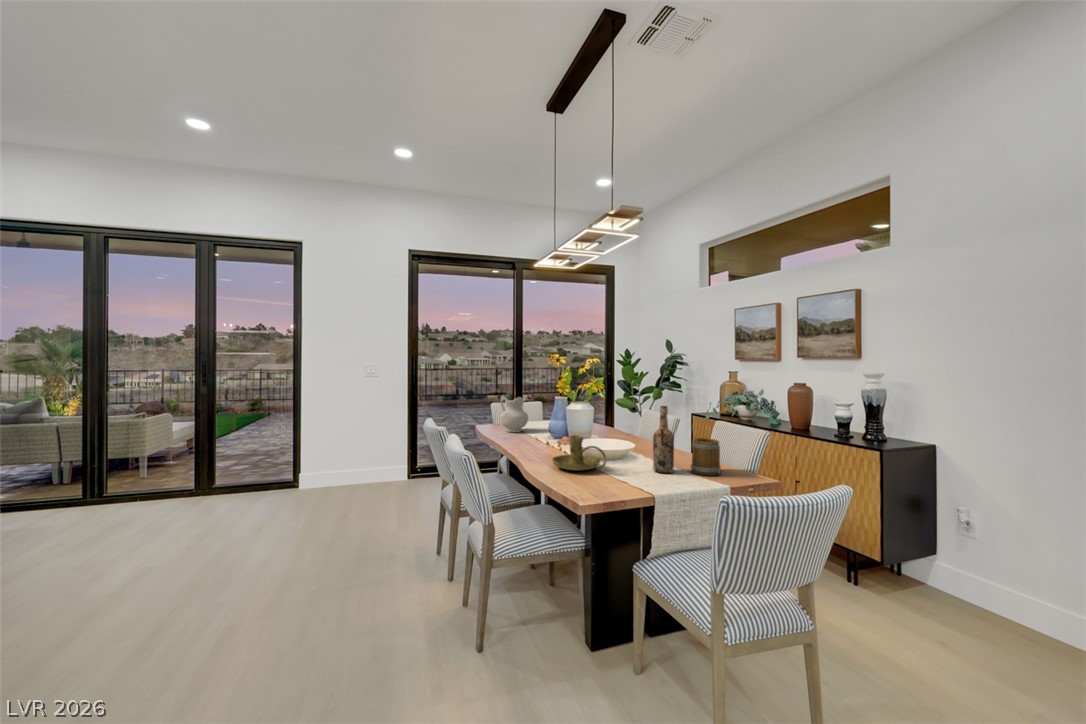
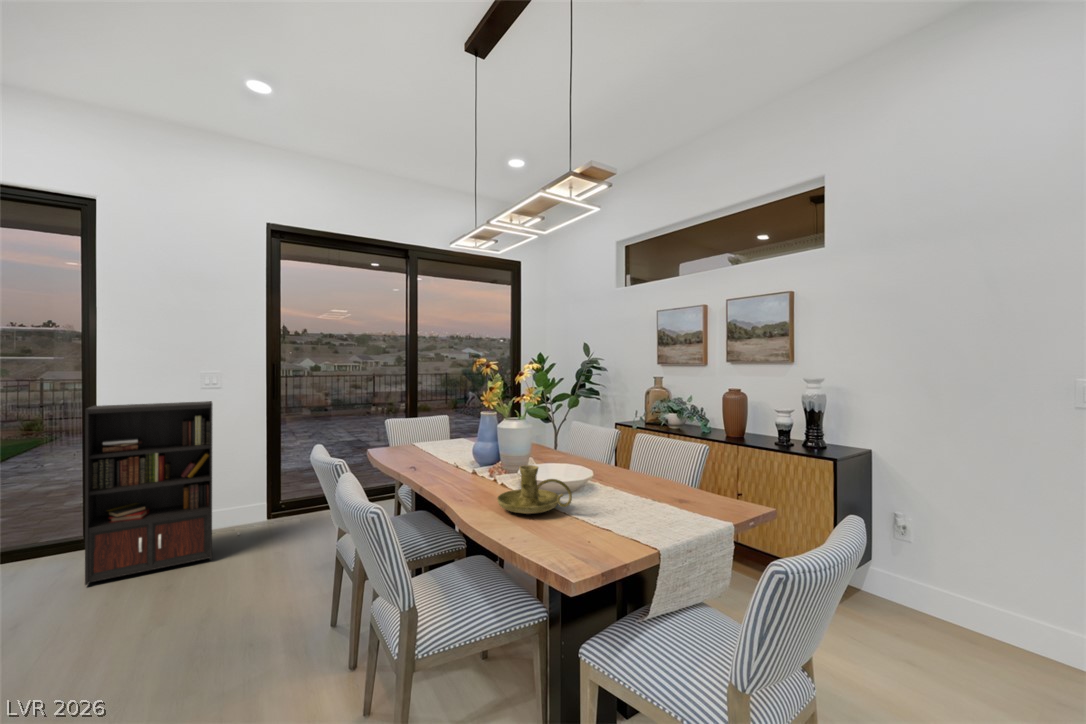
bookcase: none [295,386,389,509] -> present [85,401,240,585]
ceramic pitcher: present [501,395,528,432] -> none [405,410,442,458]
wine bottle: present [653,406,674,473] -> none [623,423,649,507]
mug: present [691,438,721,476] -> none [665,460,701,506]

